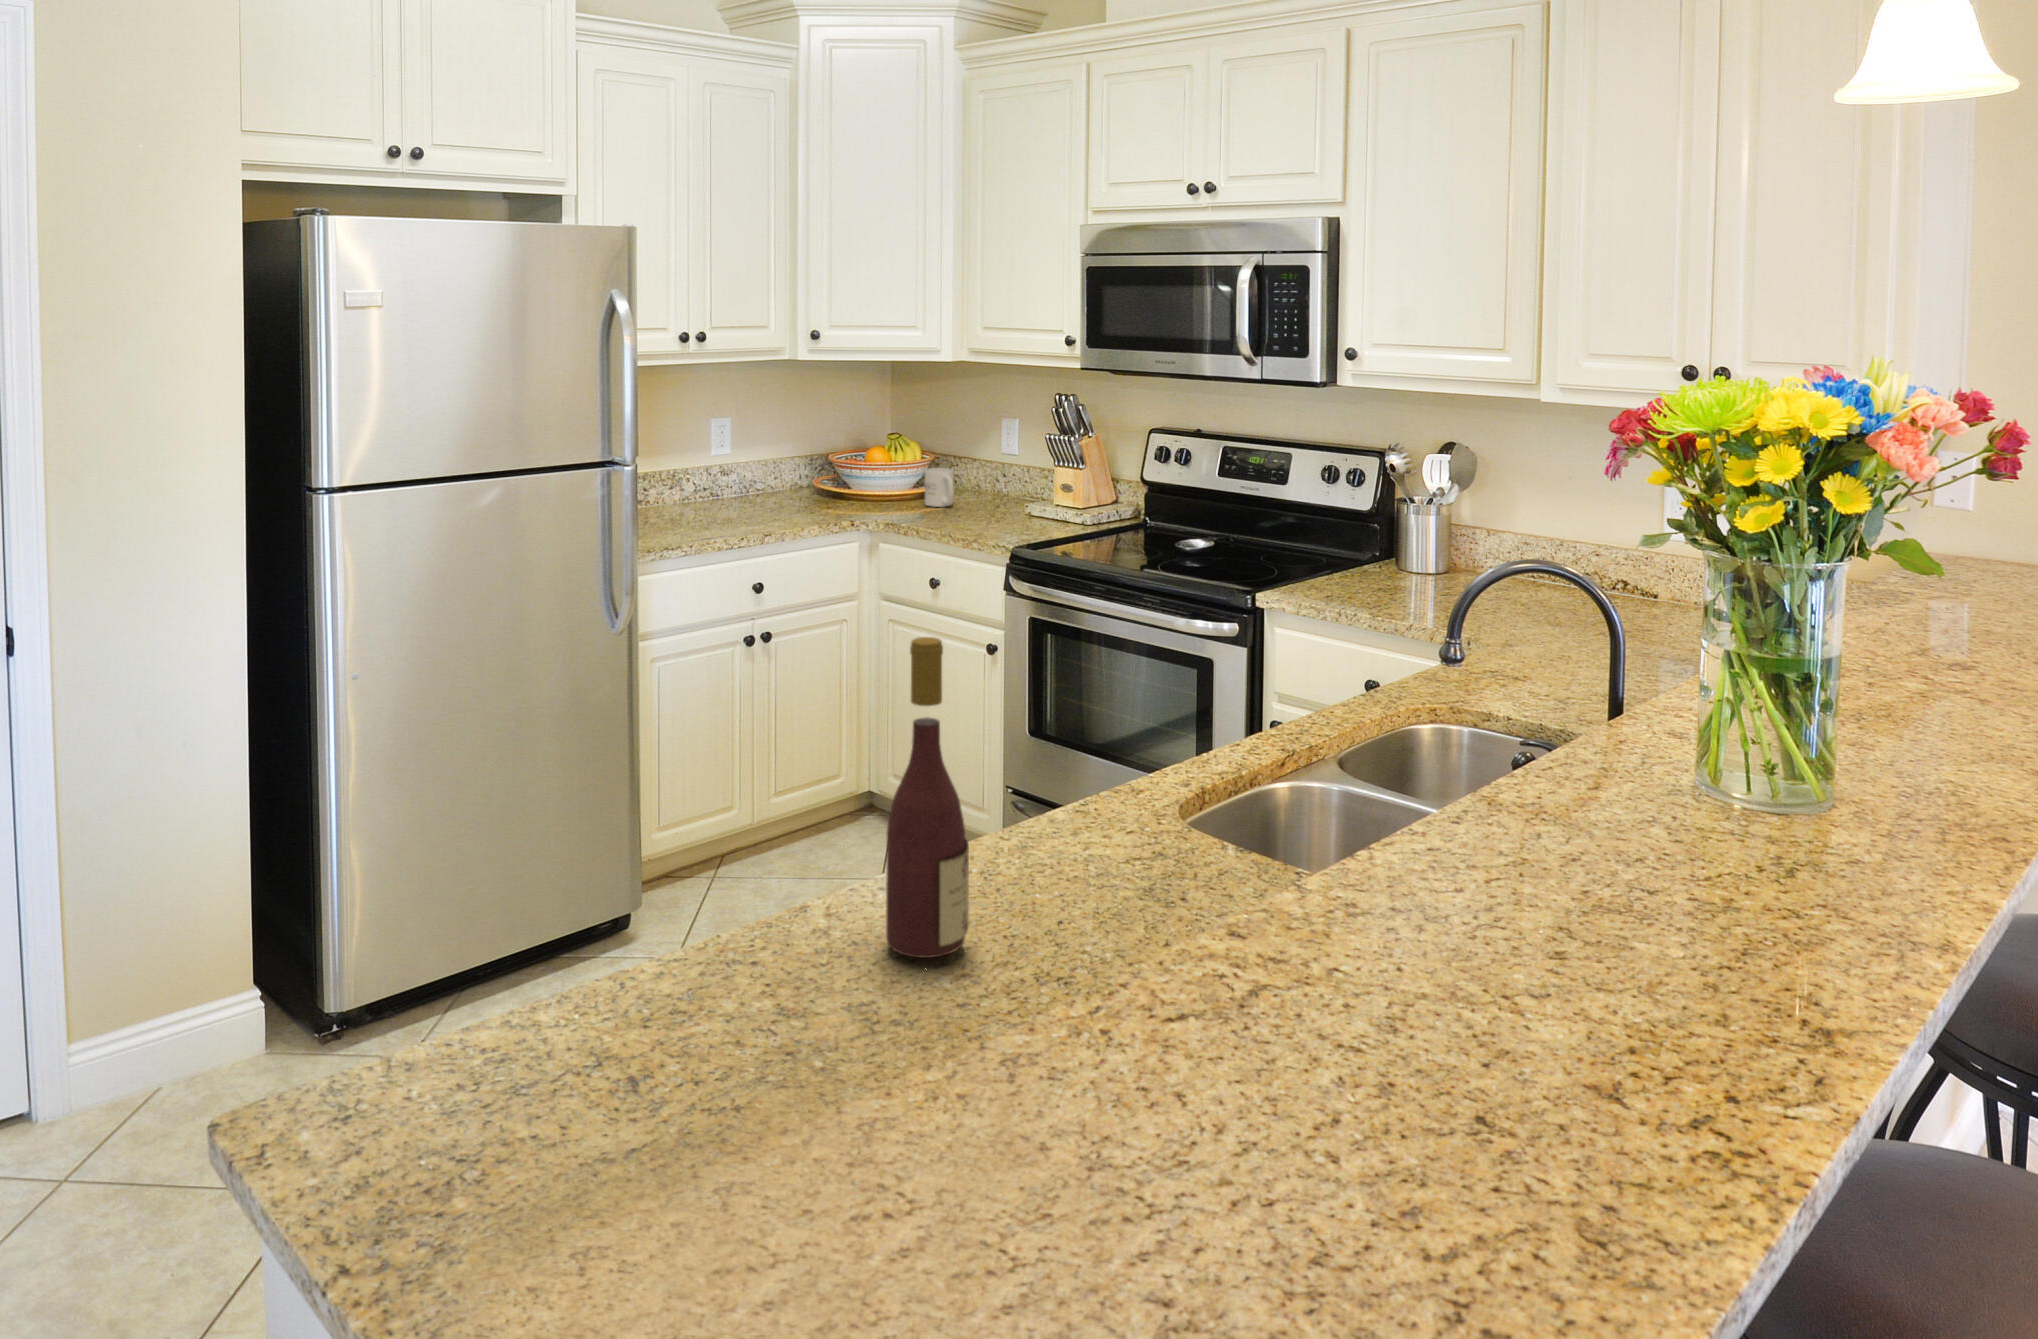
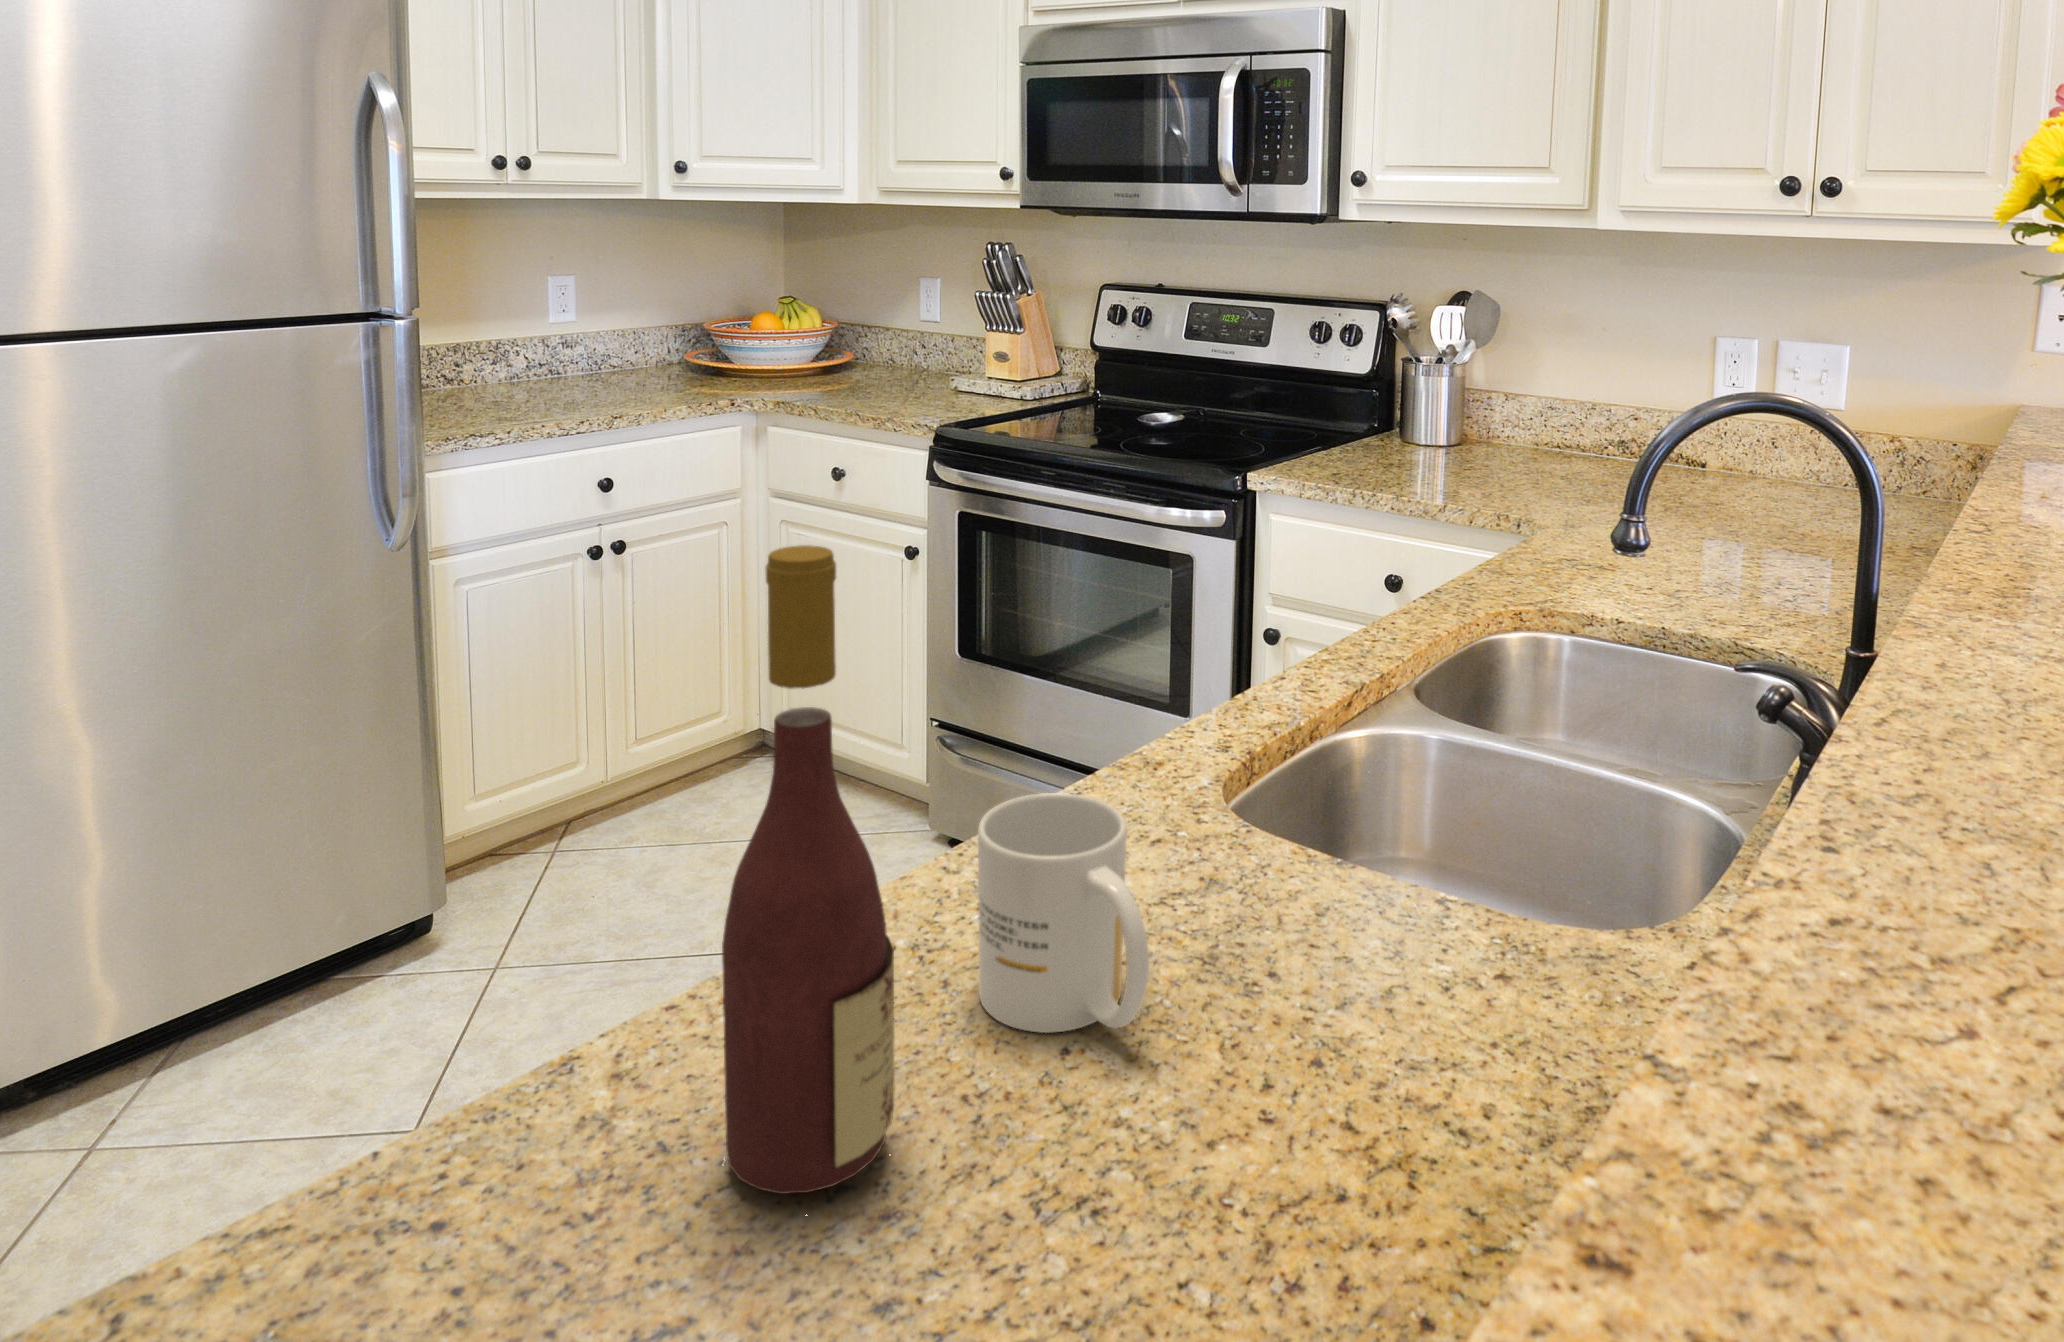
mug: present [925,468,954,507] -> present [978,793,1149,1033]

